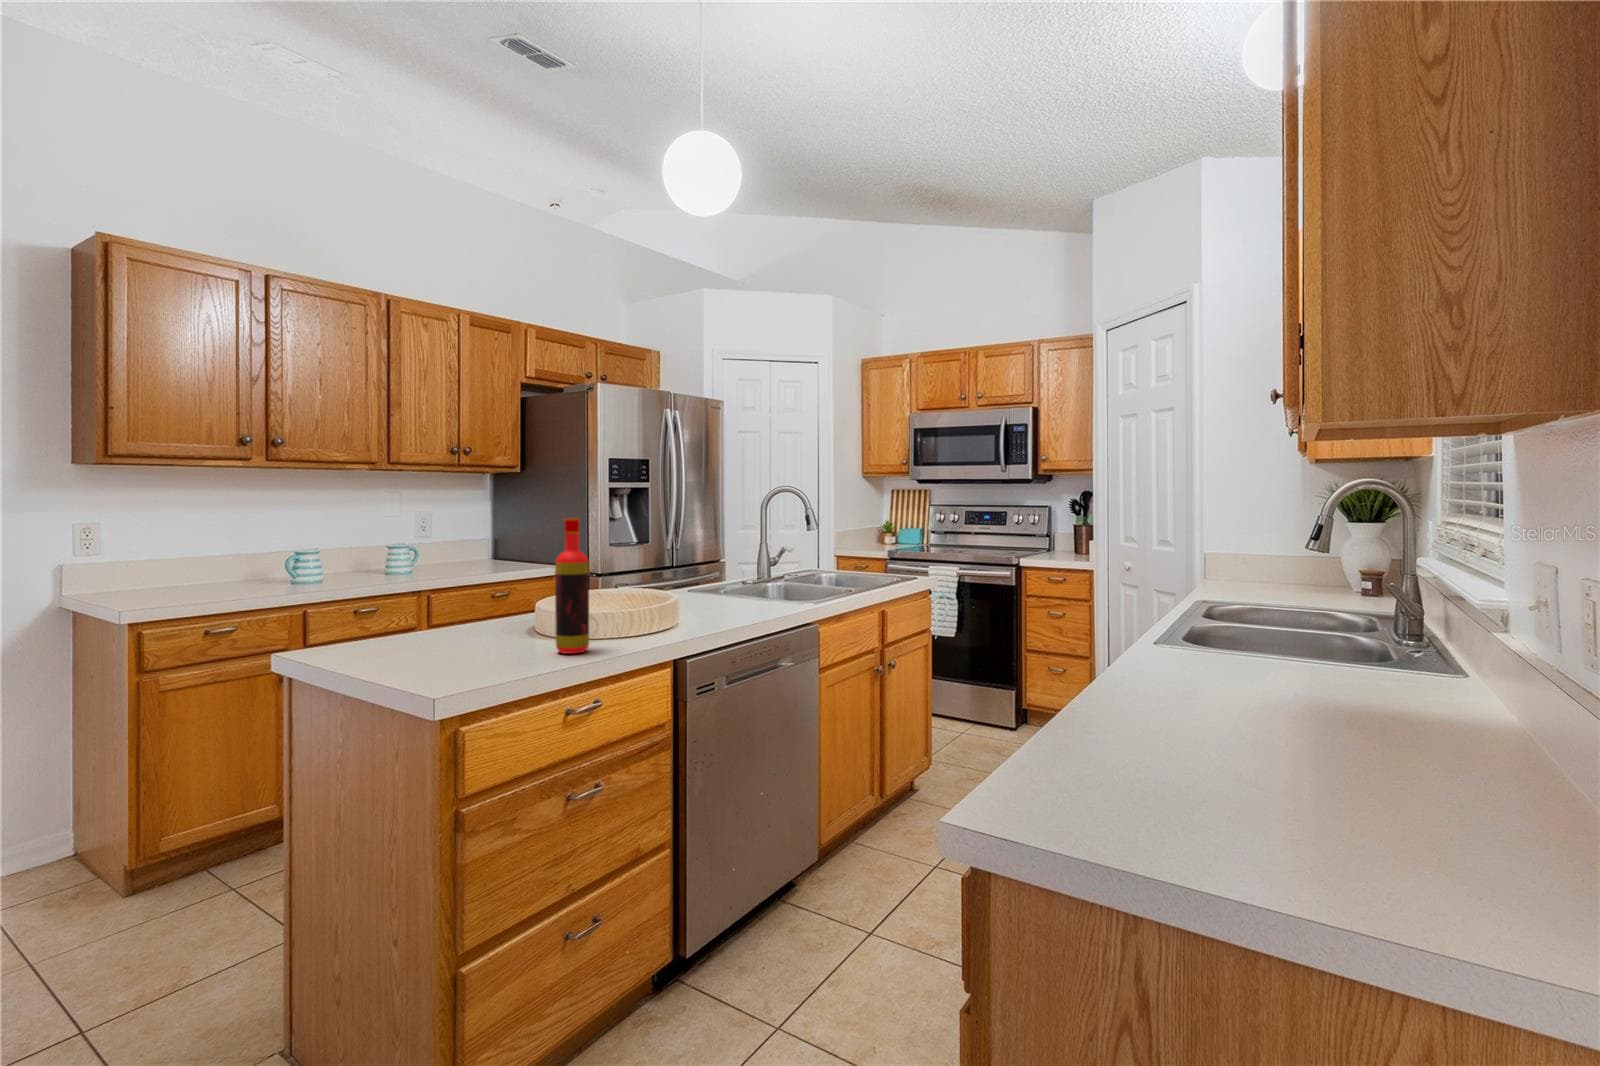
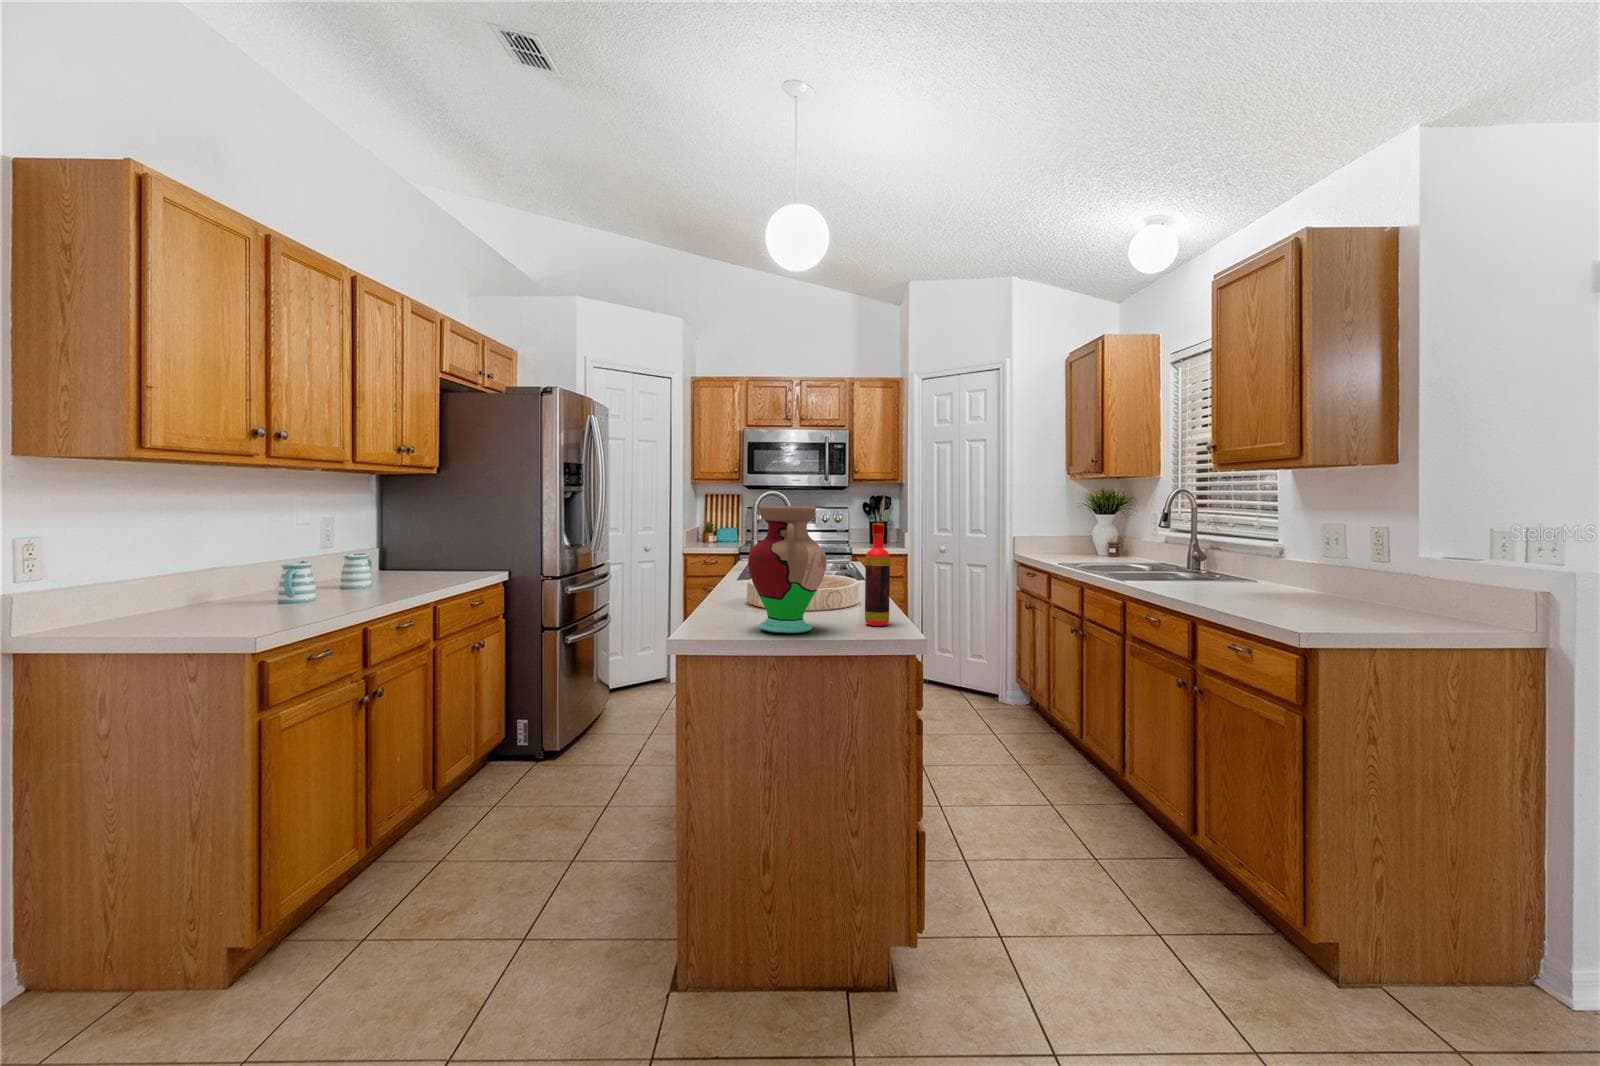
vase: none [401,495,504,651] -> present [748,506,826,633]

